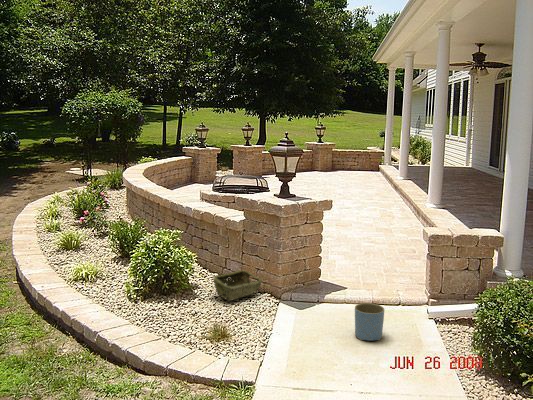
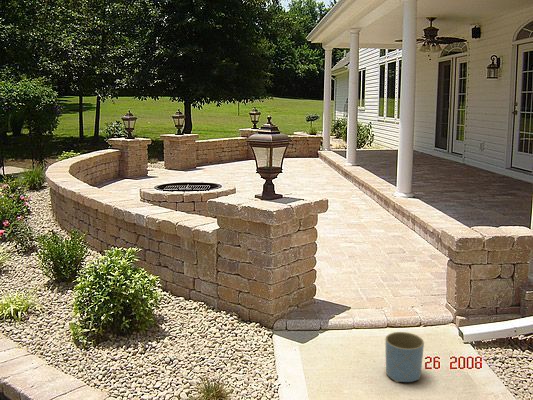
woven basket: present [214,270,262,301] -> none [188,293,248,337]

